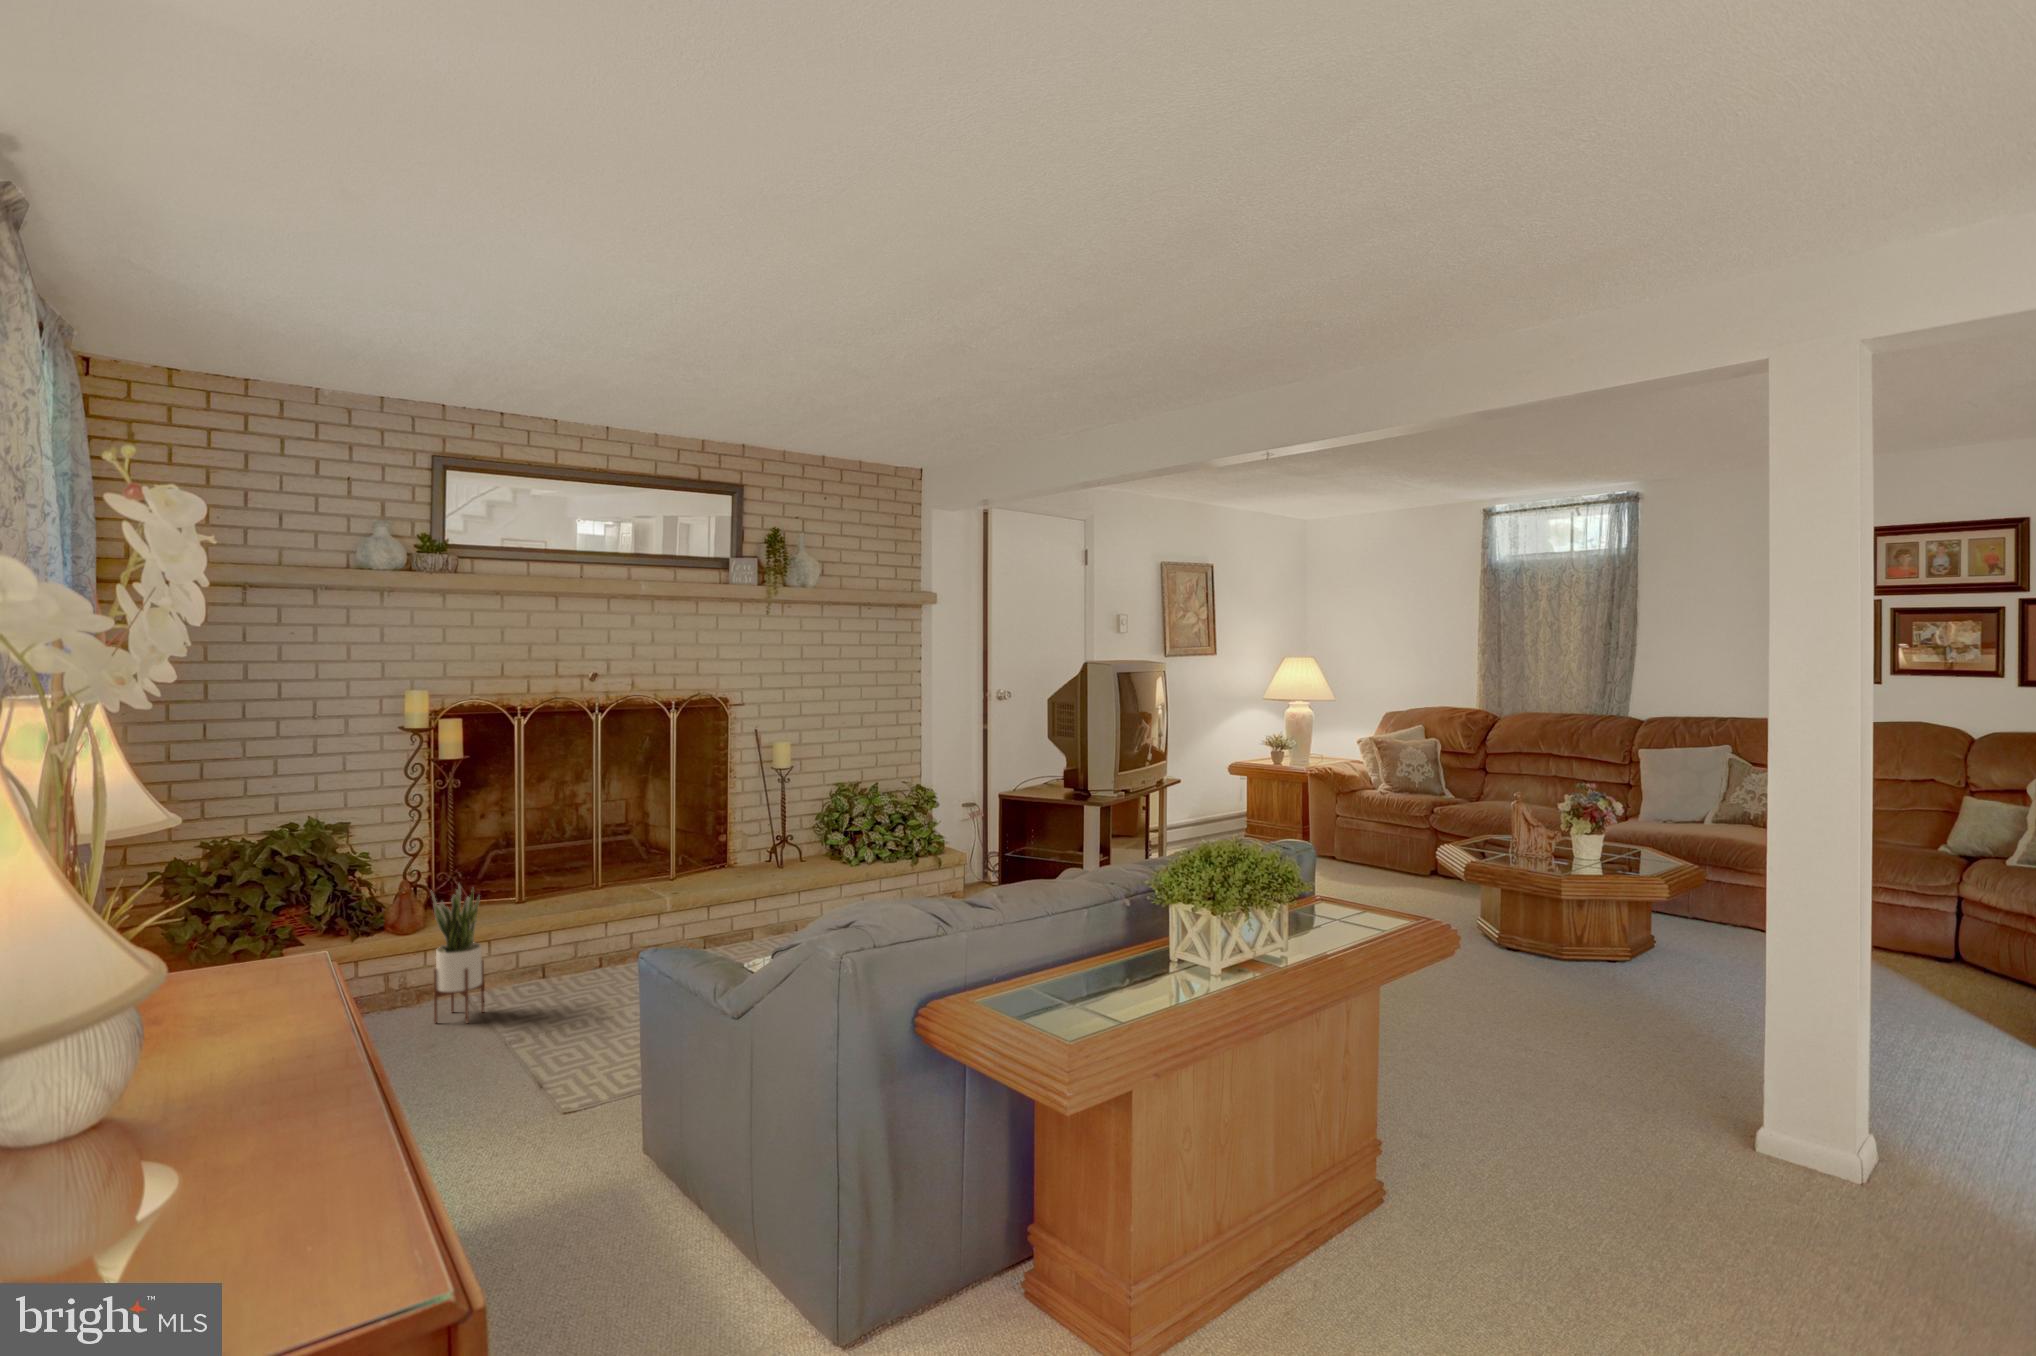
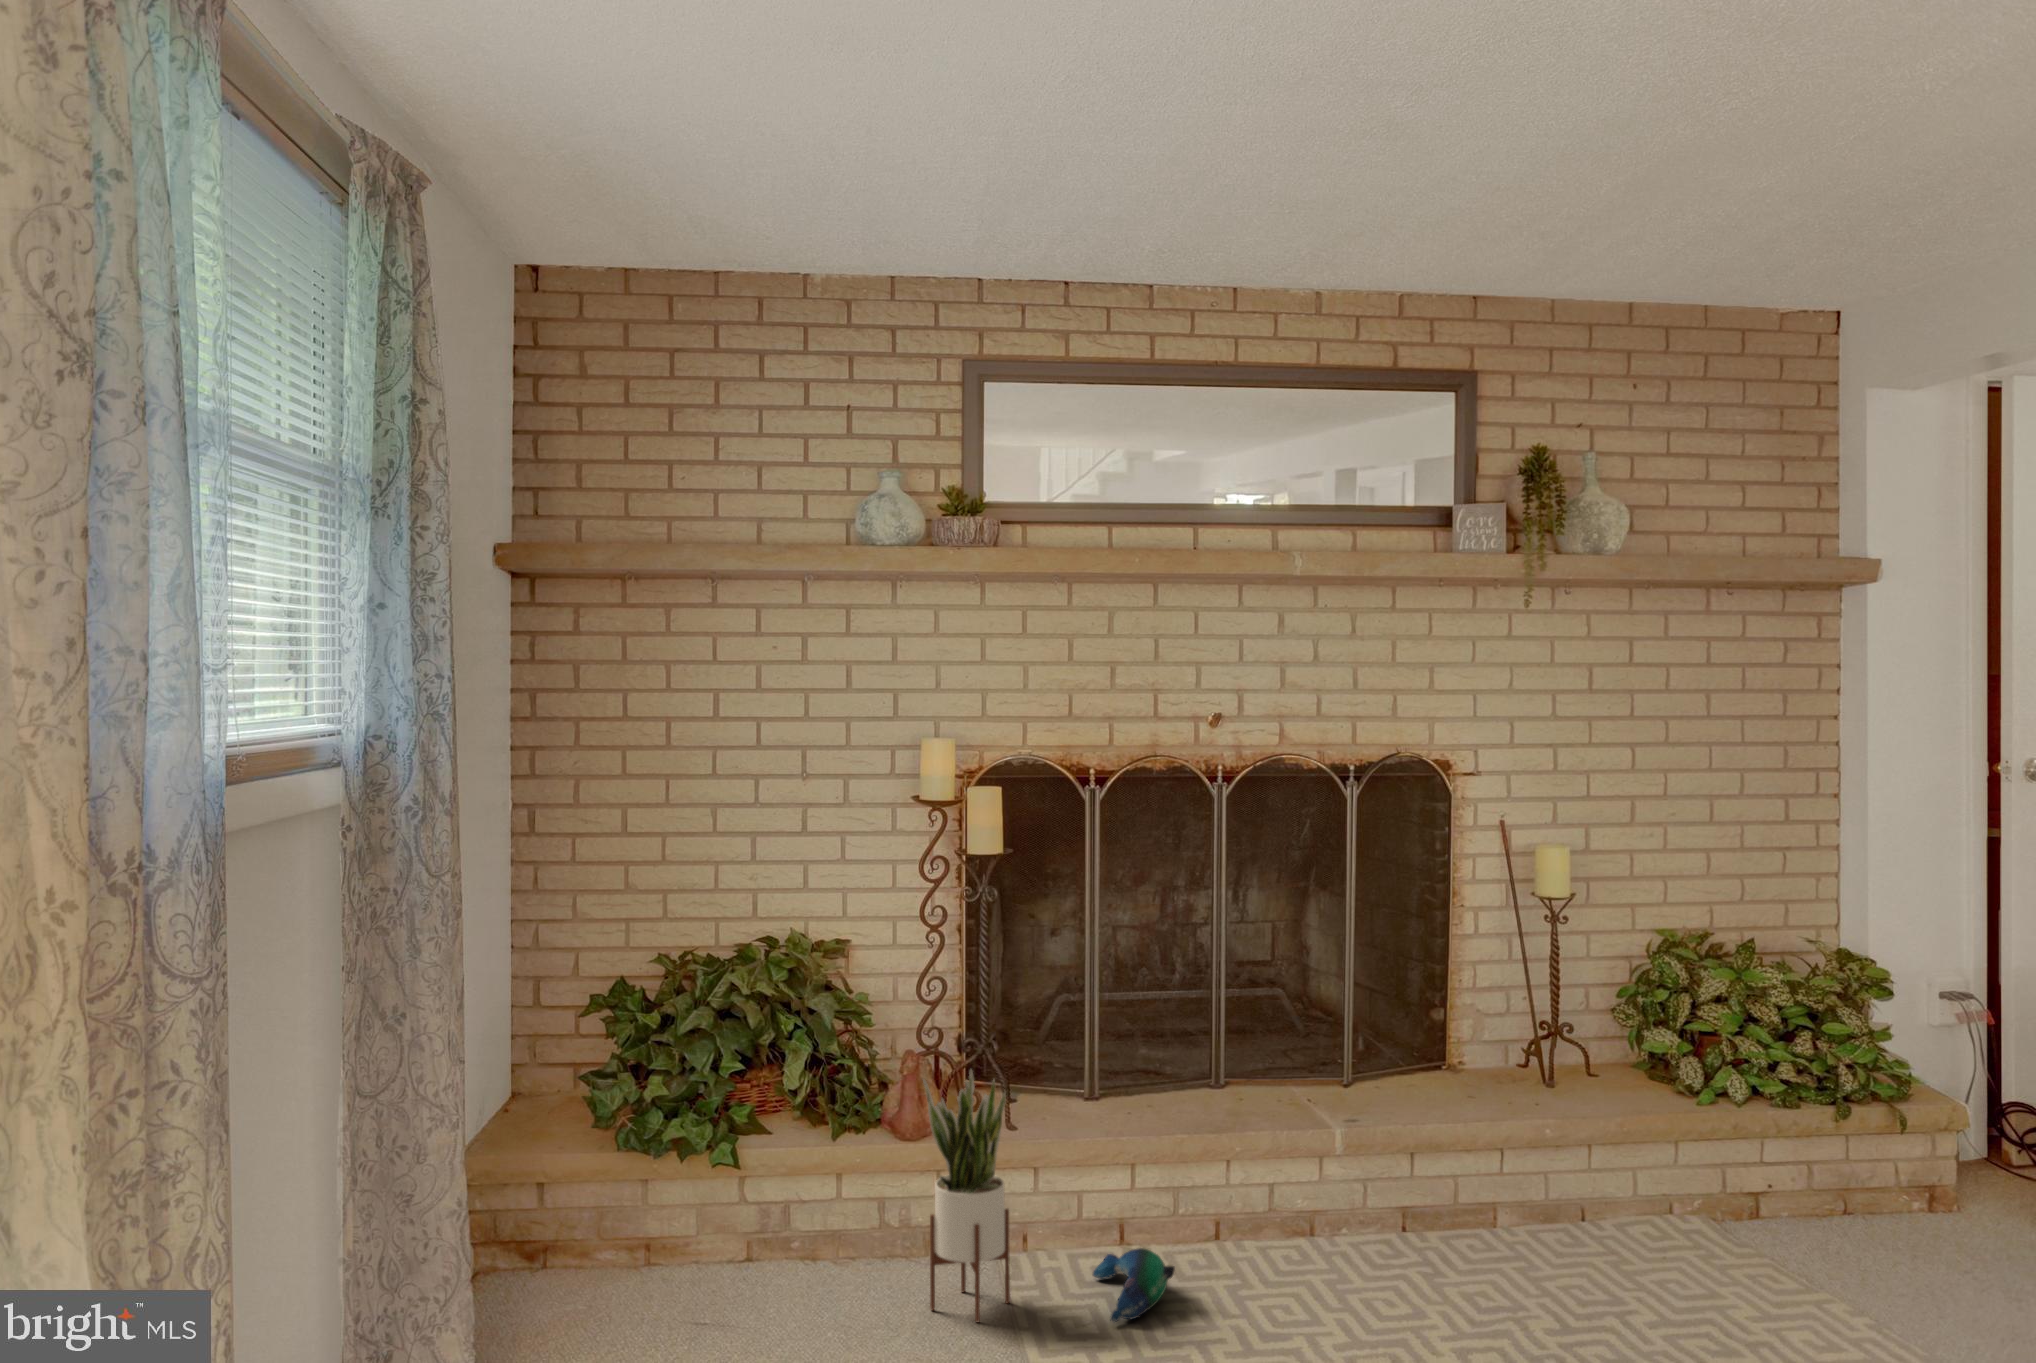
plush toy: none [533,971,585,1009] -> present [1093,1248,1175,1323]

